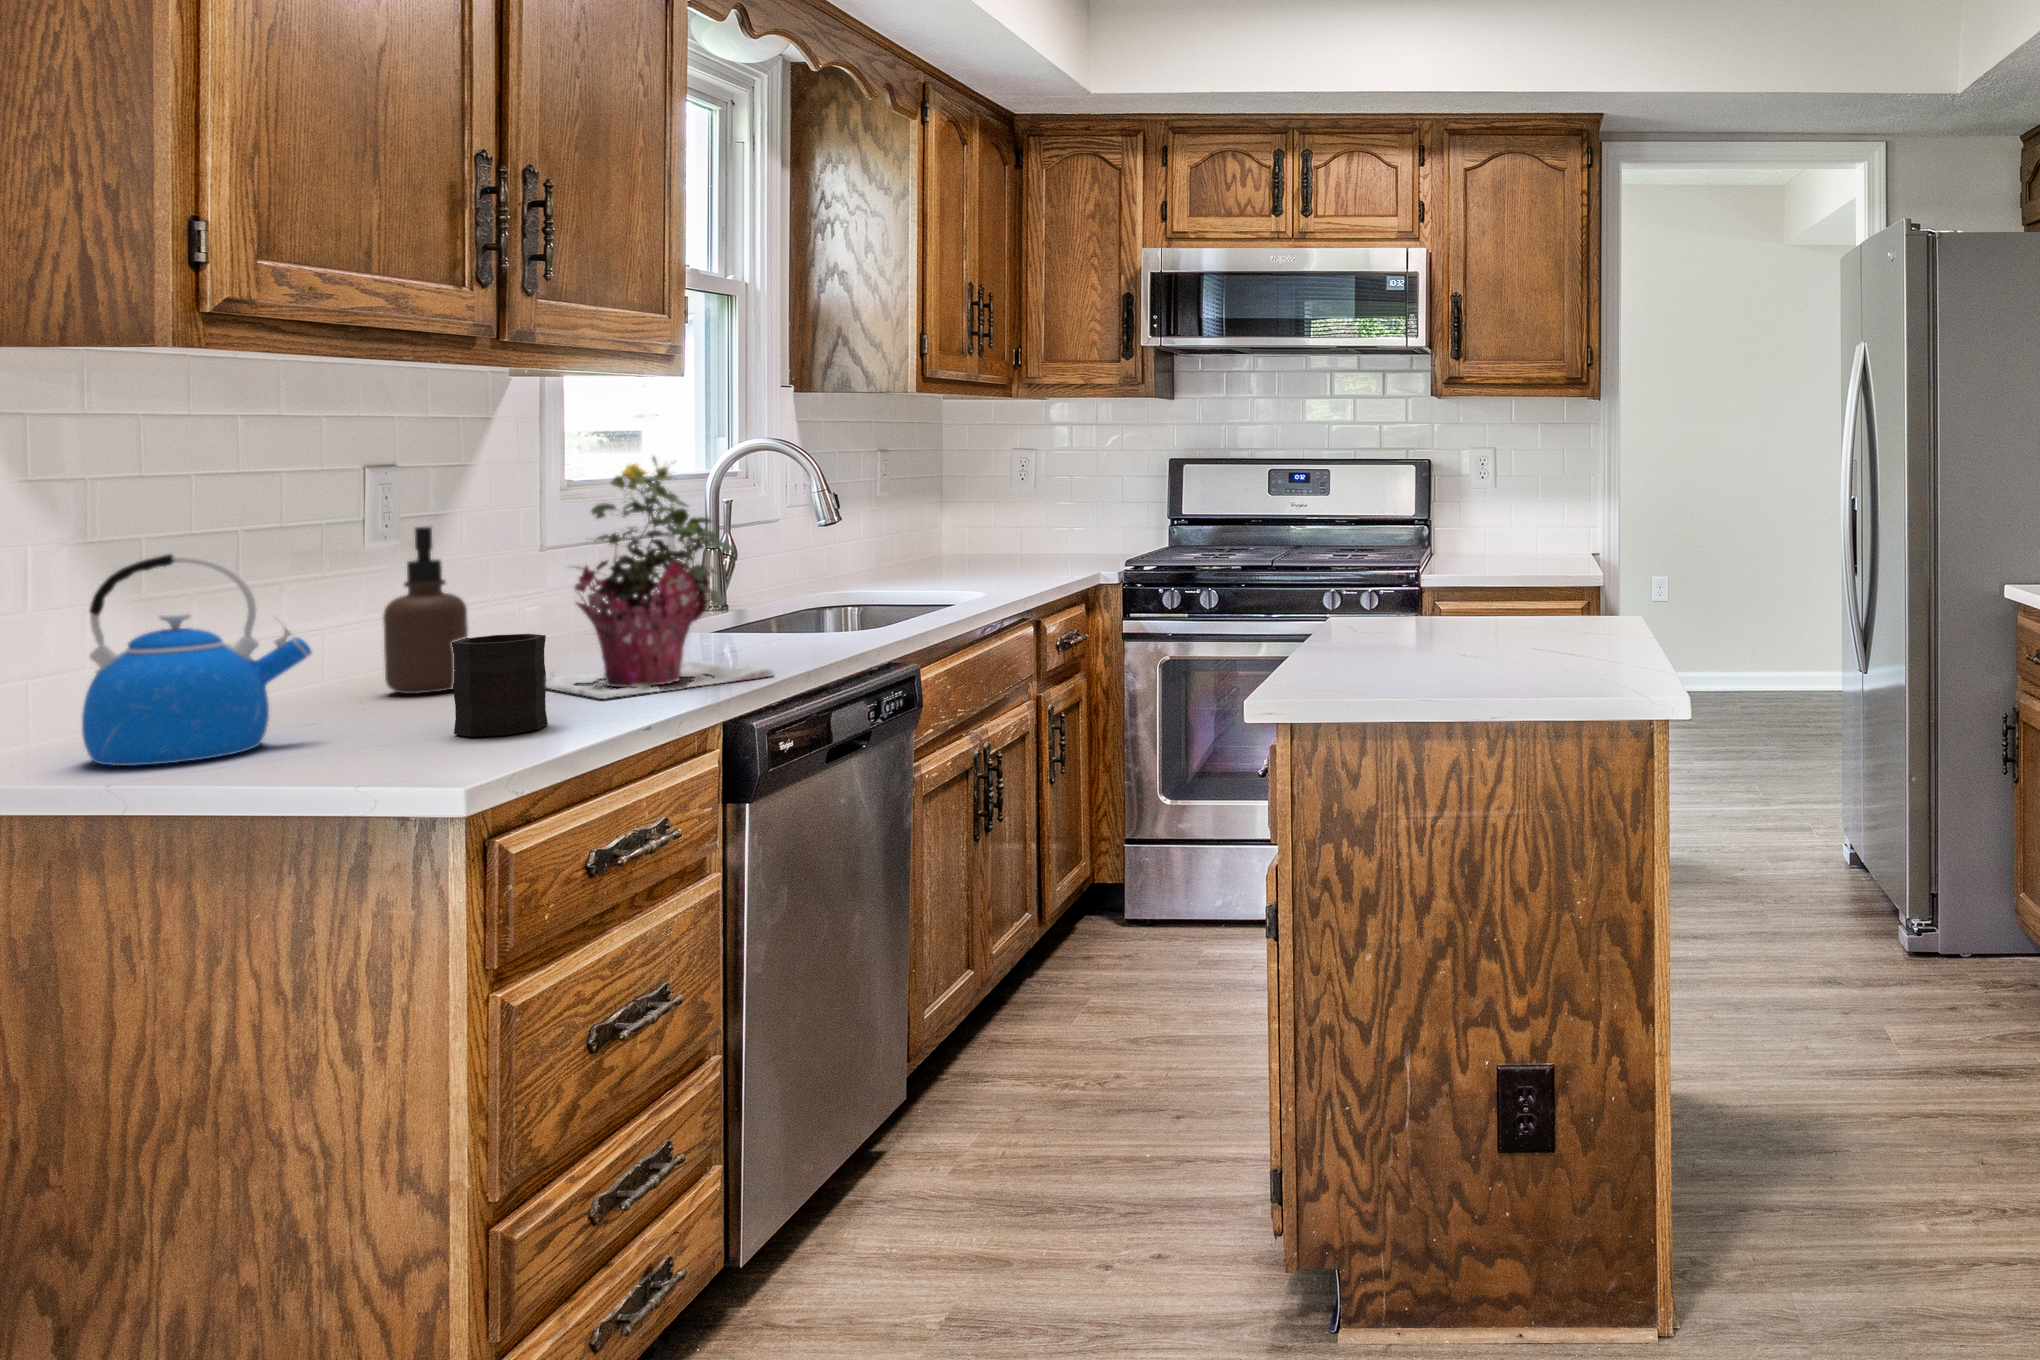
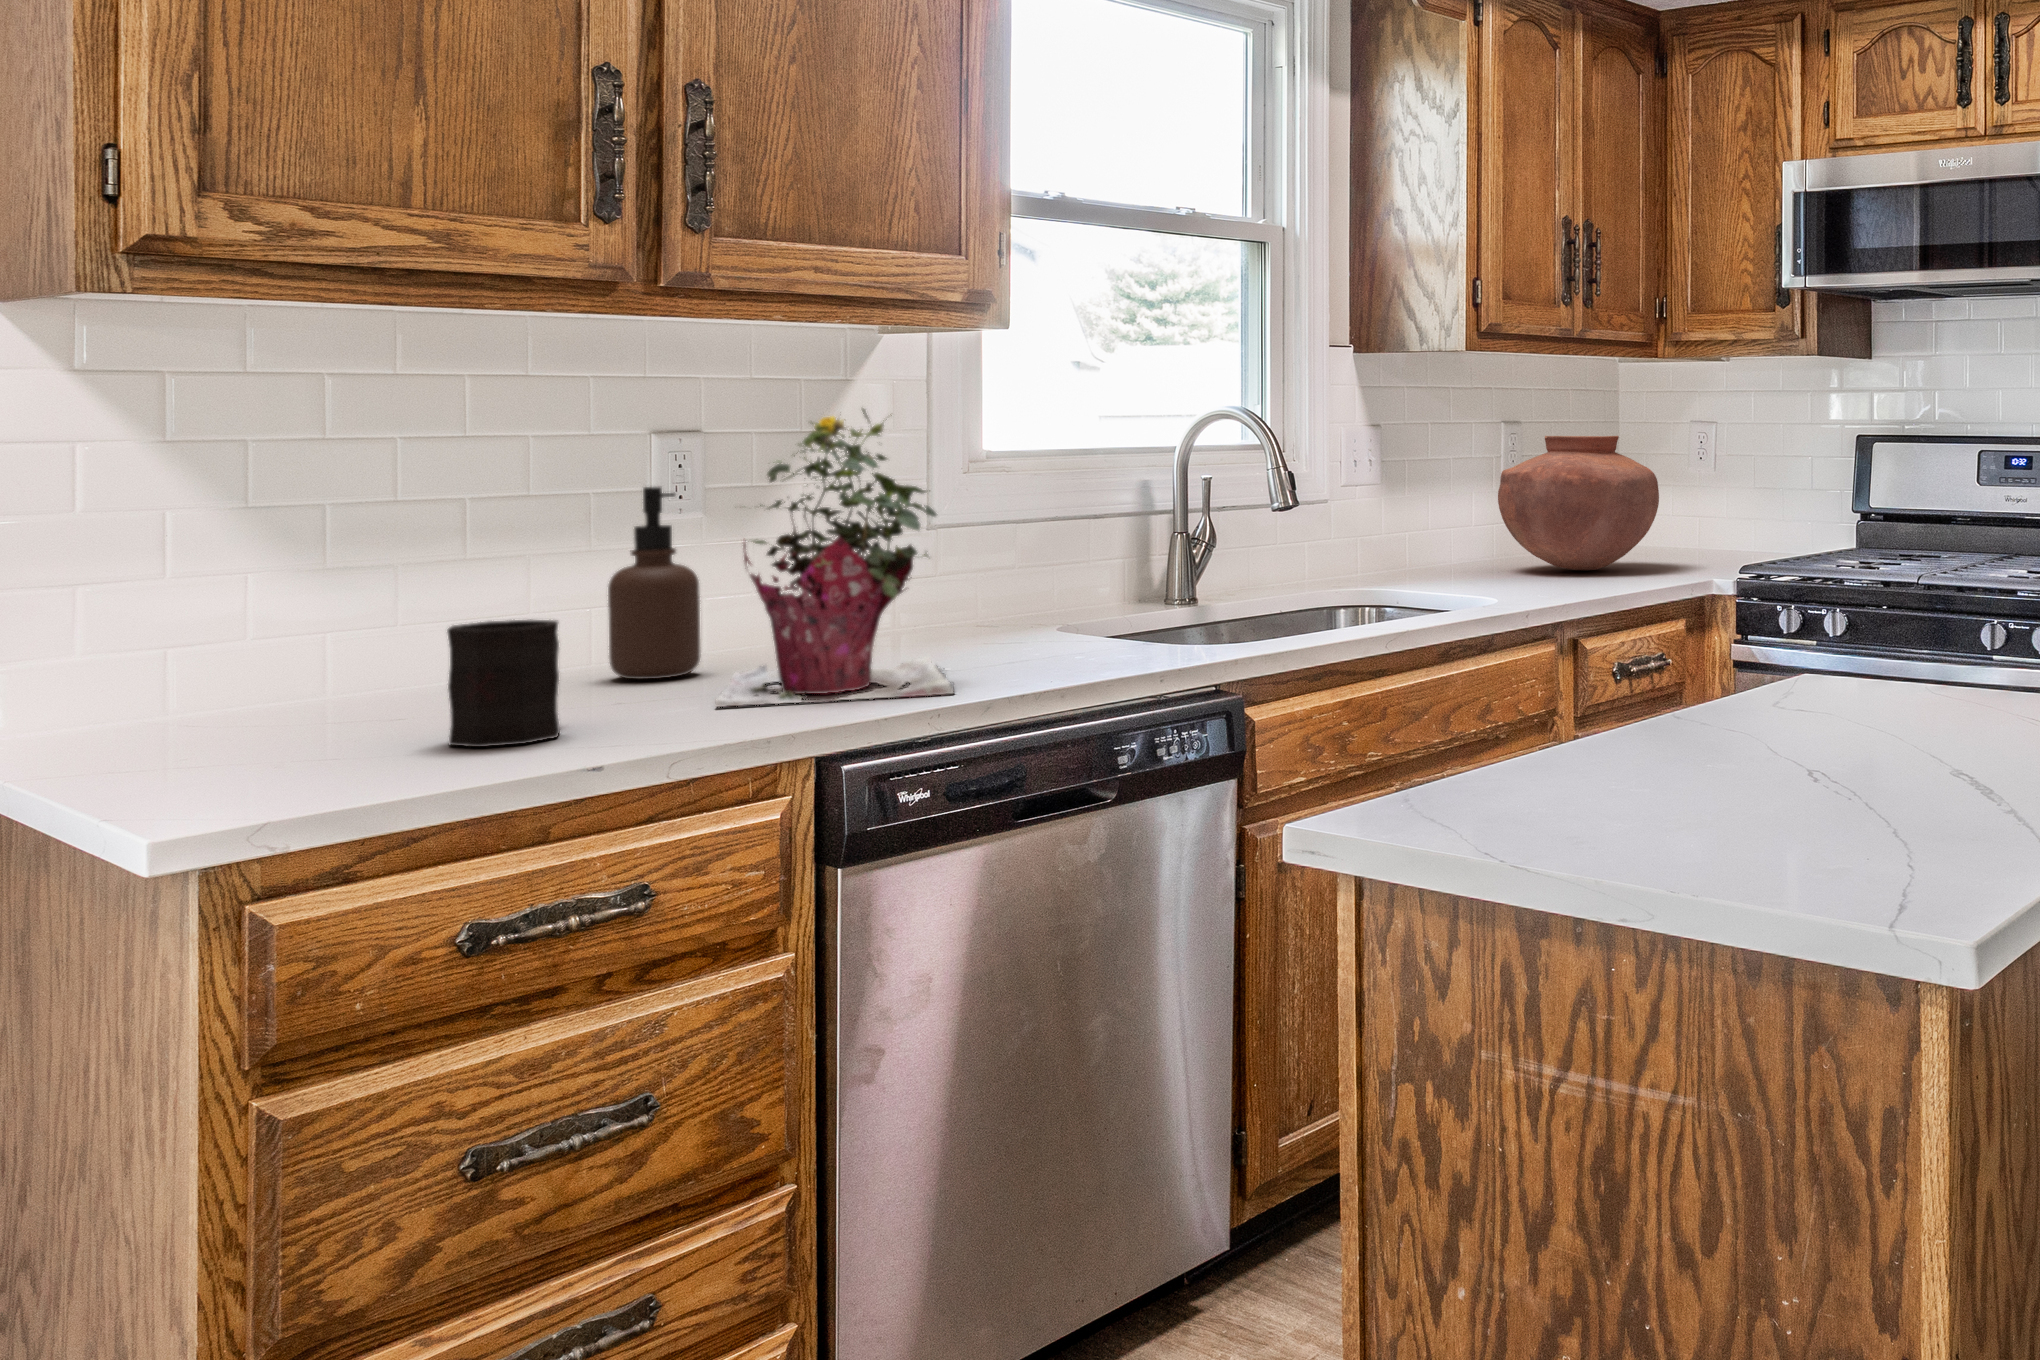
vase: none [911,460,1047,570] -> present [1498,436,1659,570]
kettle: present [82,554,311,766] -> none [122,504,360,743]

